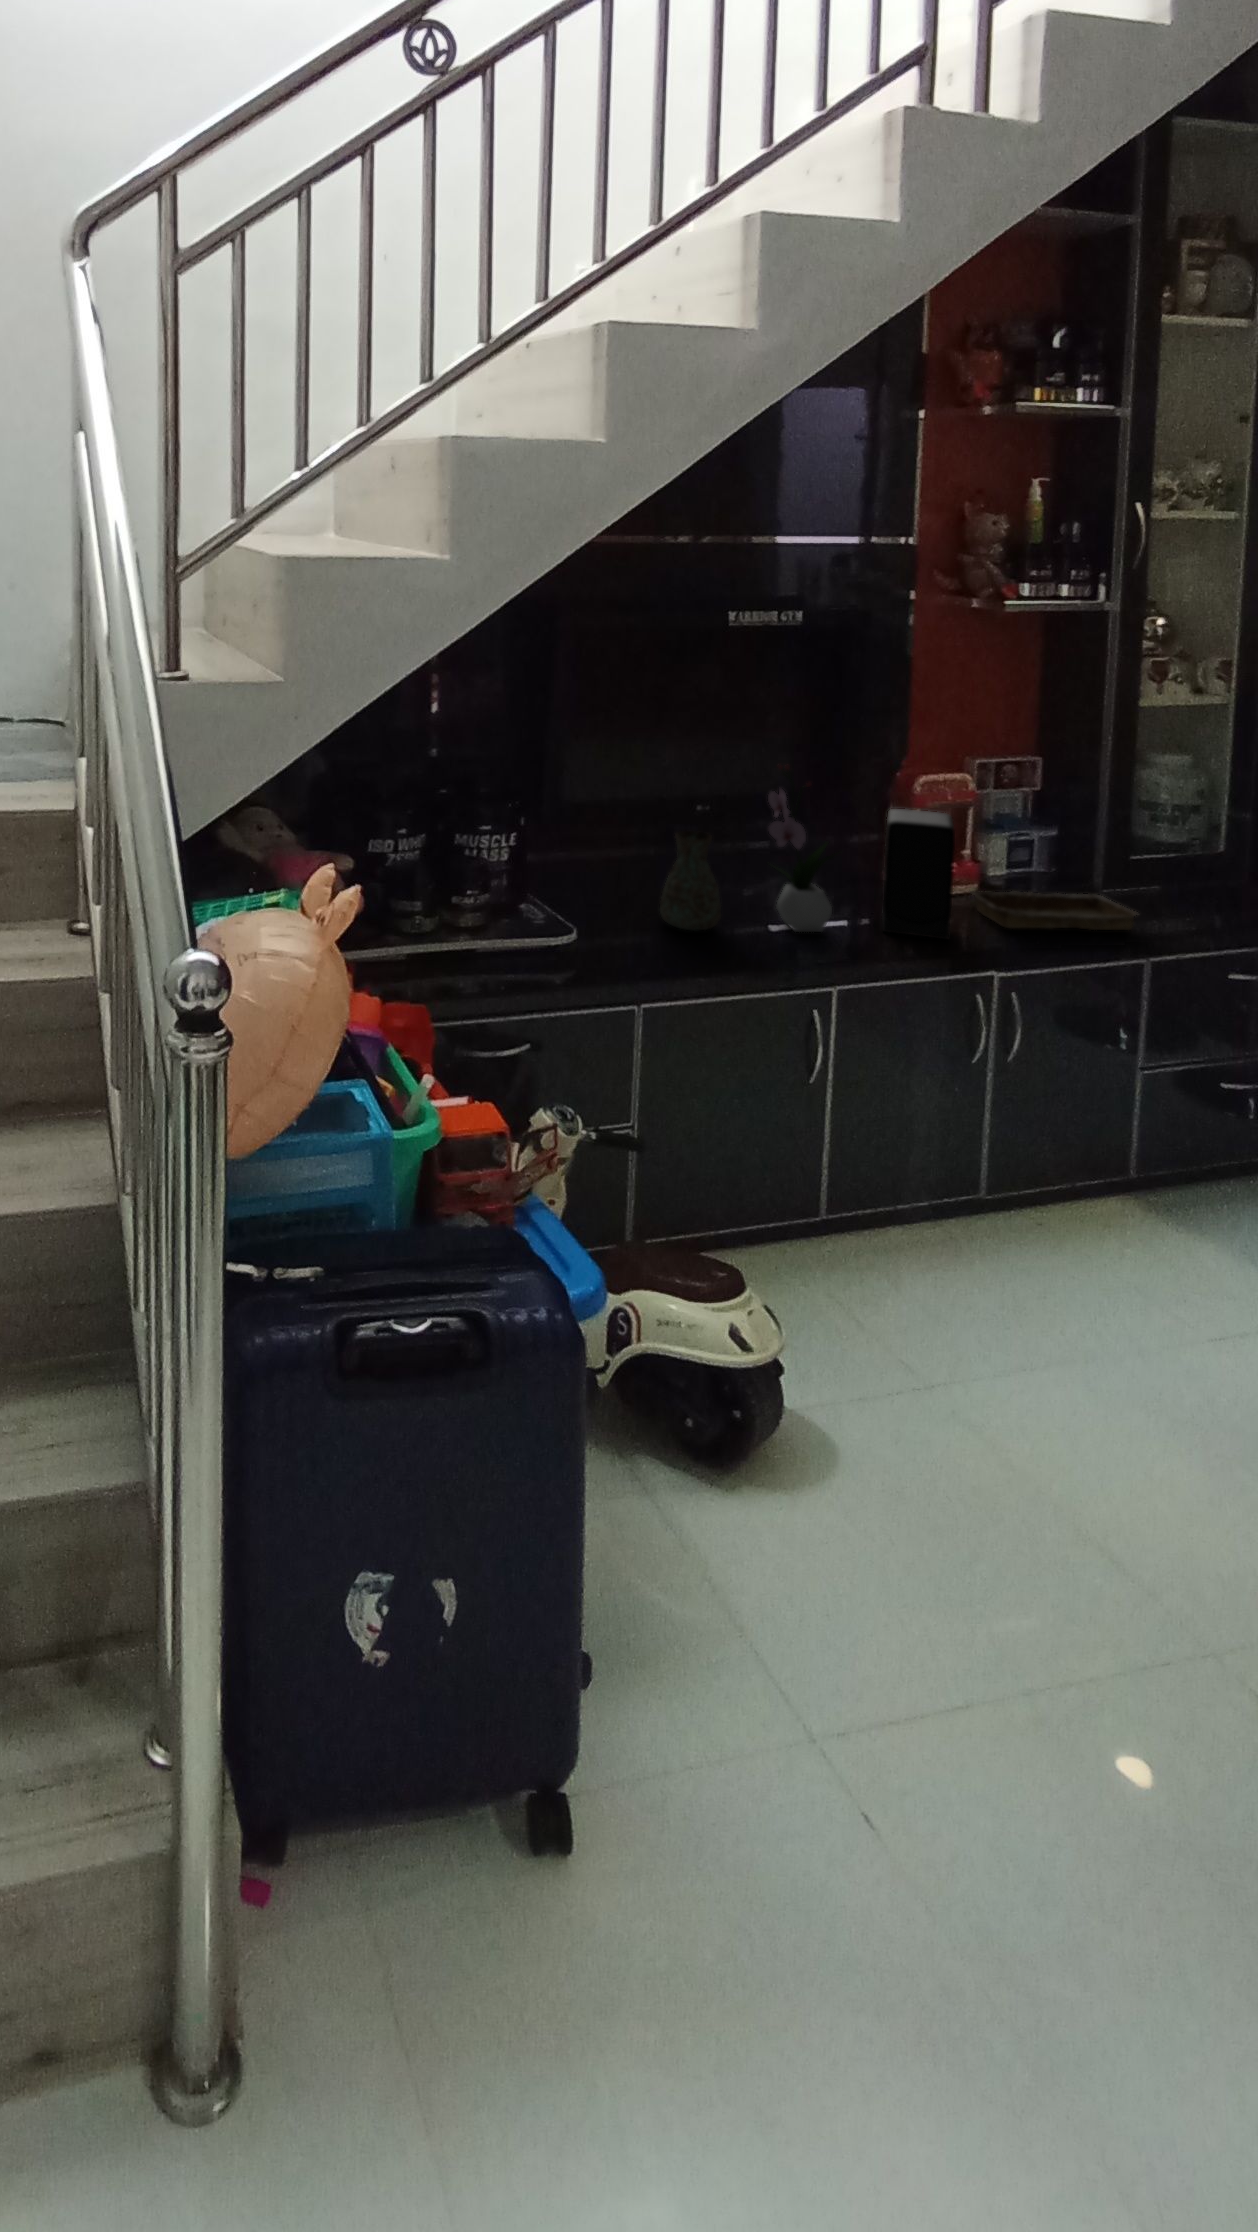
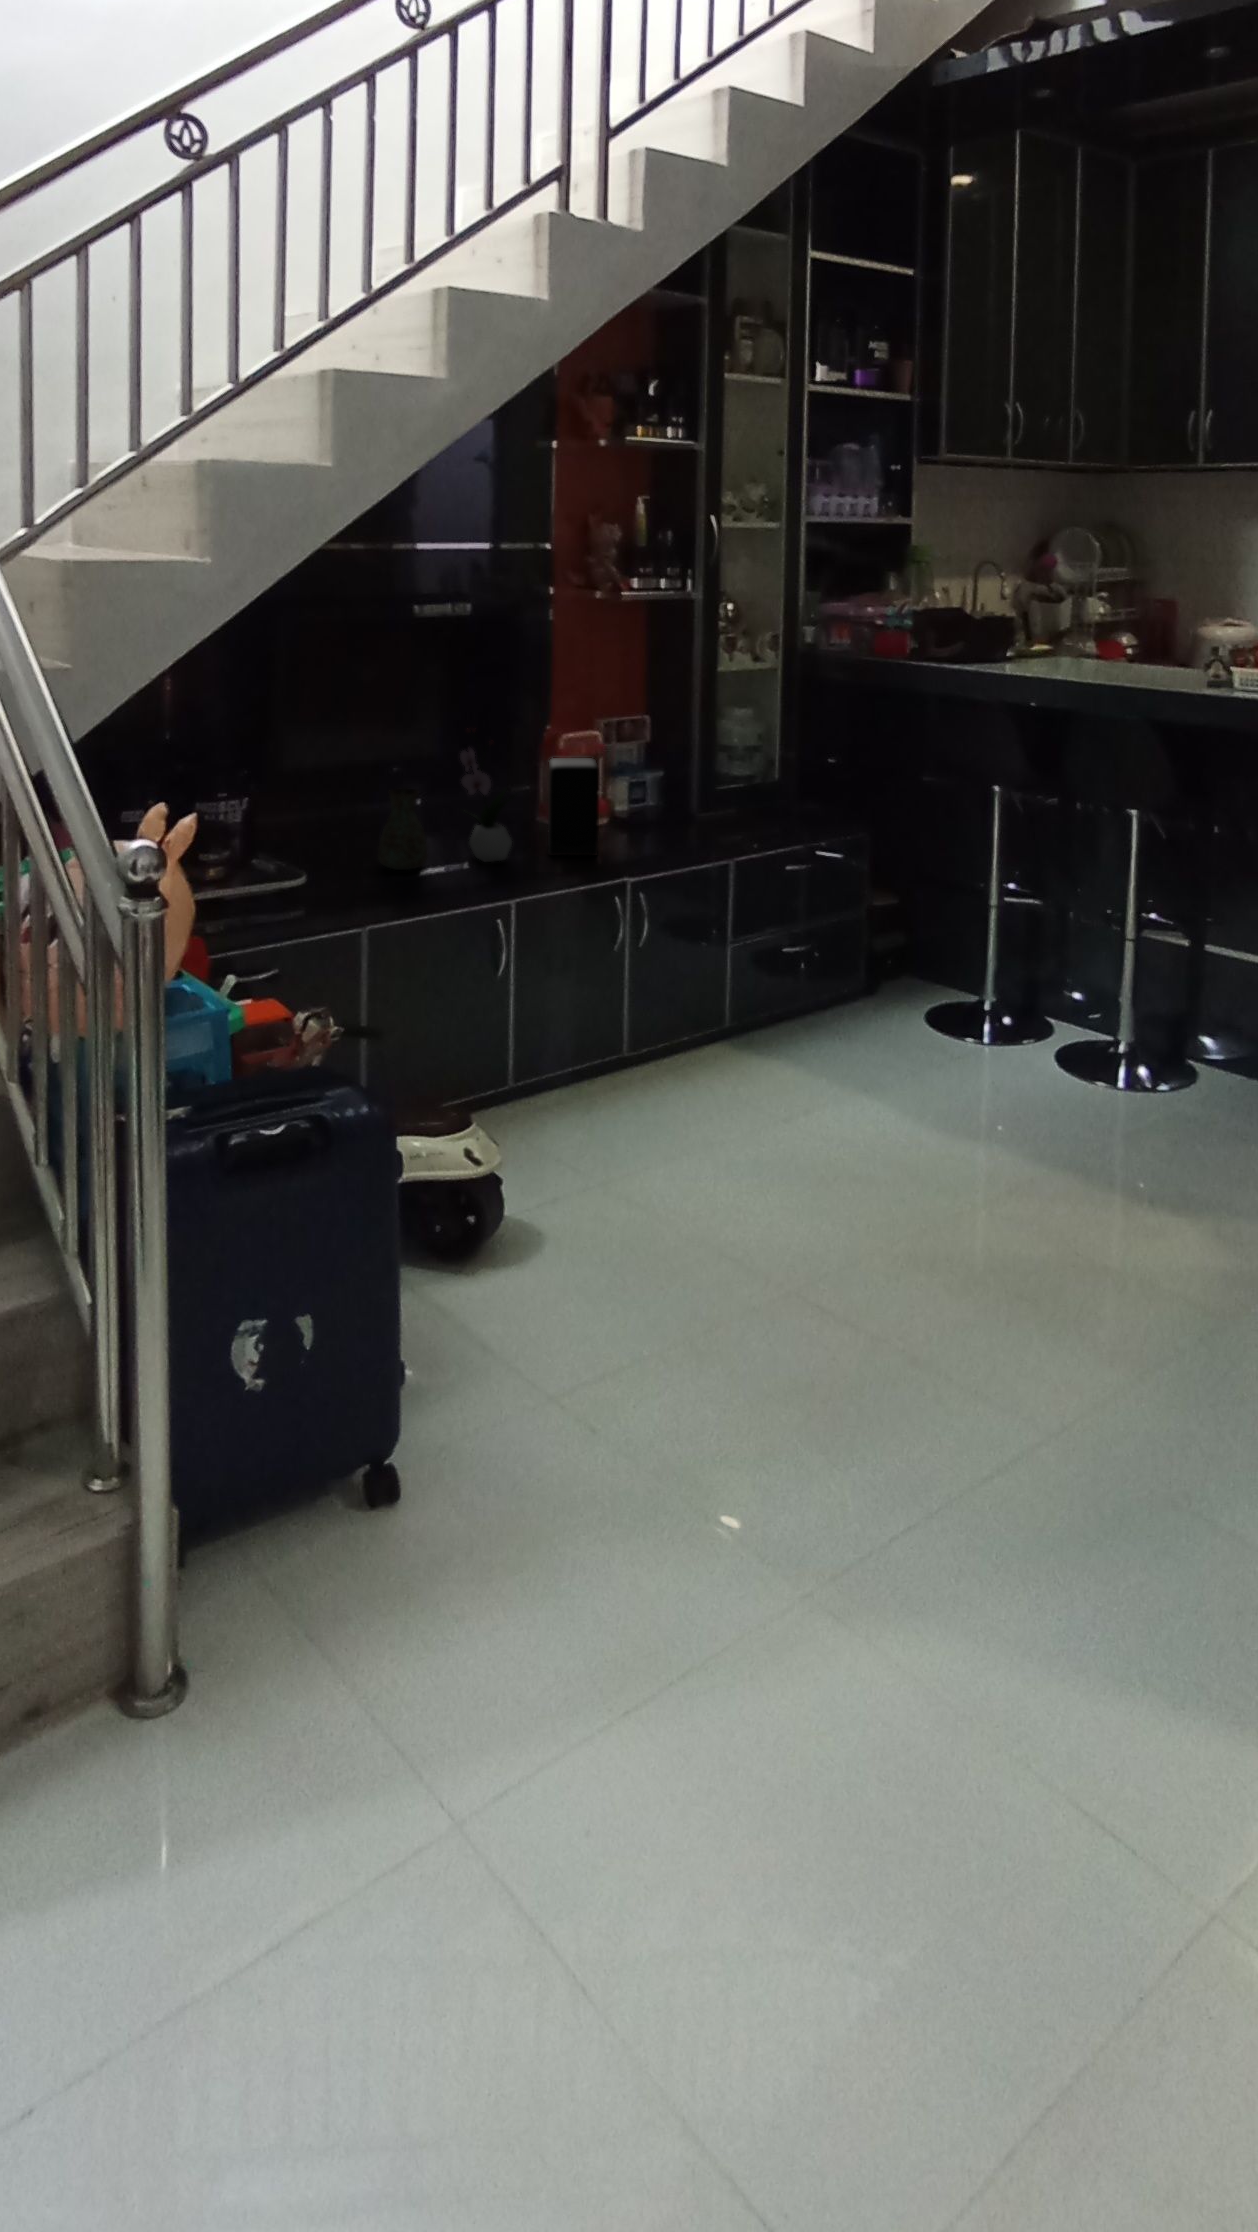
tray: present [968,891,1136,930] -> none [607,814,725,843]

